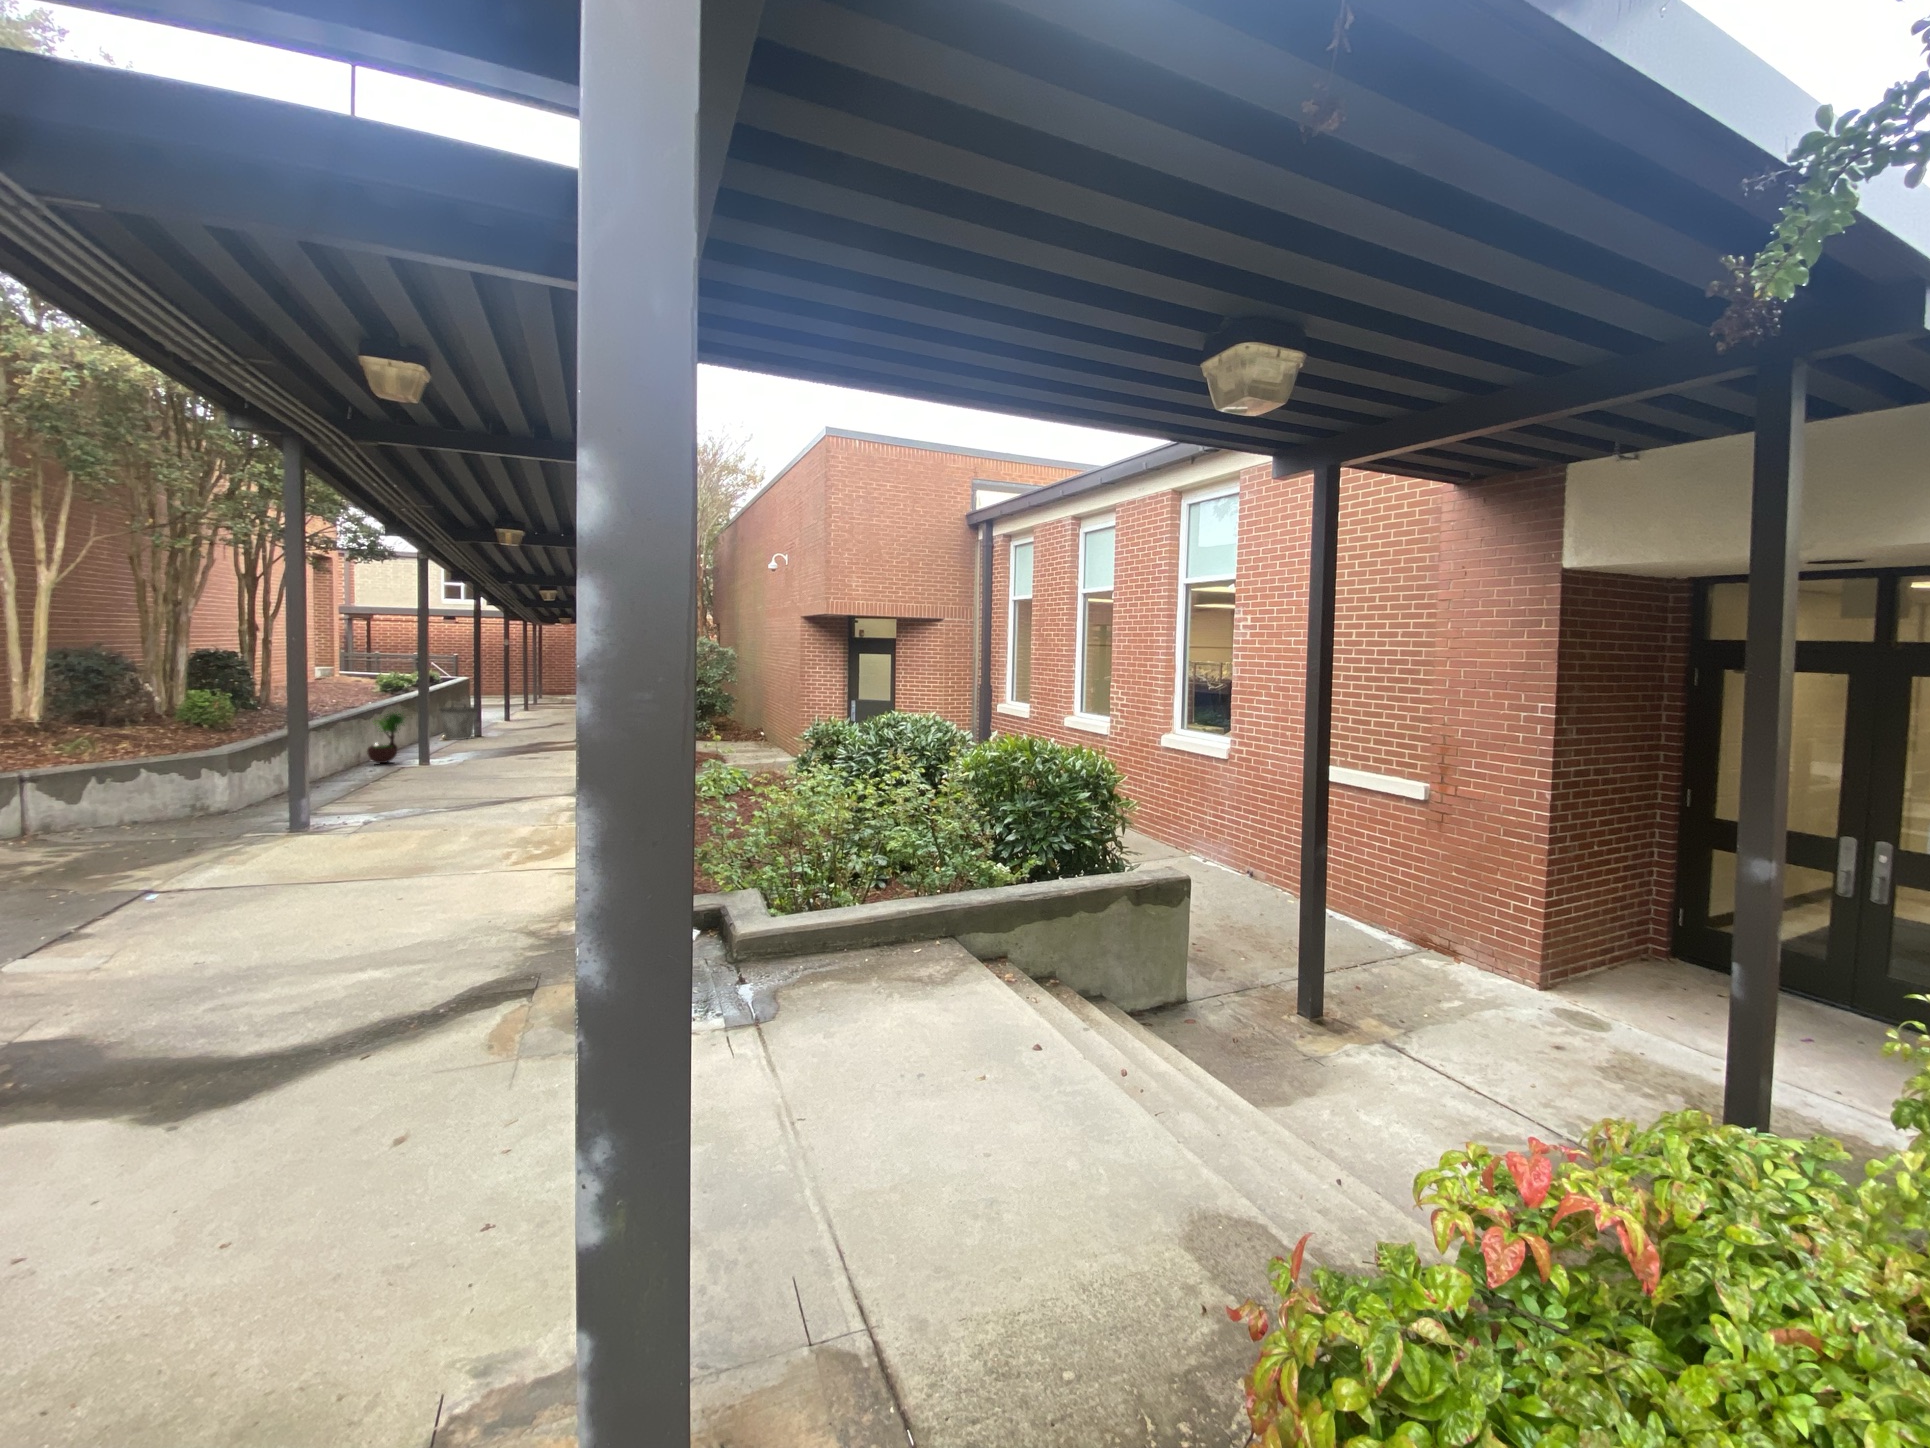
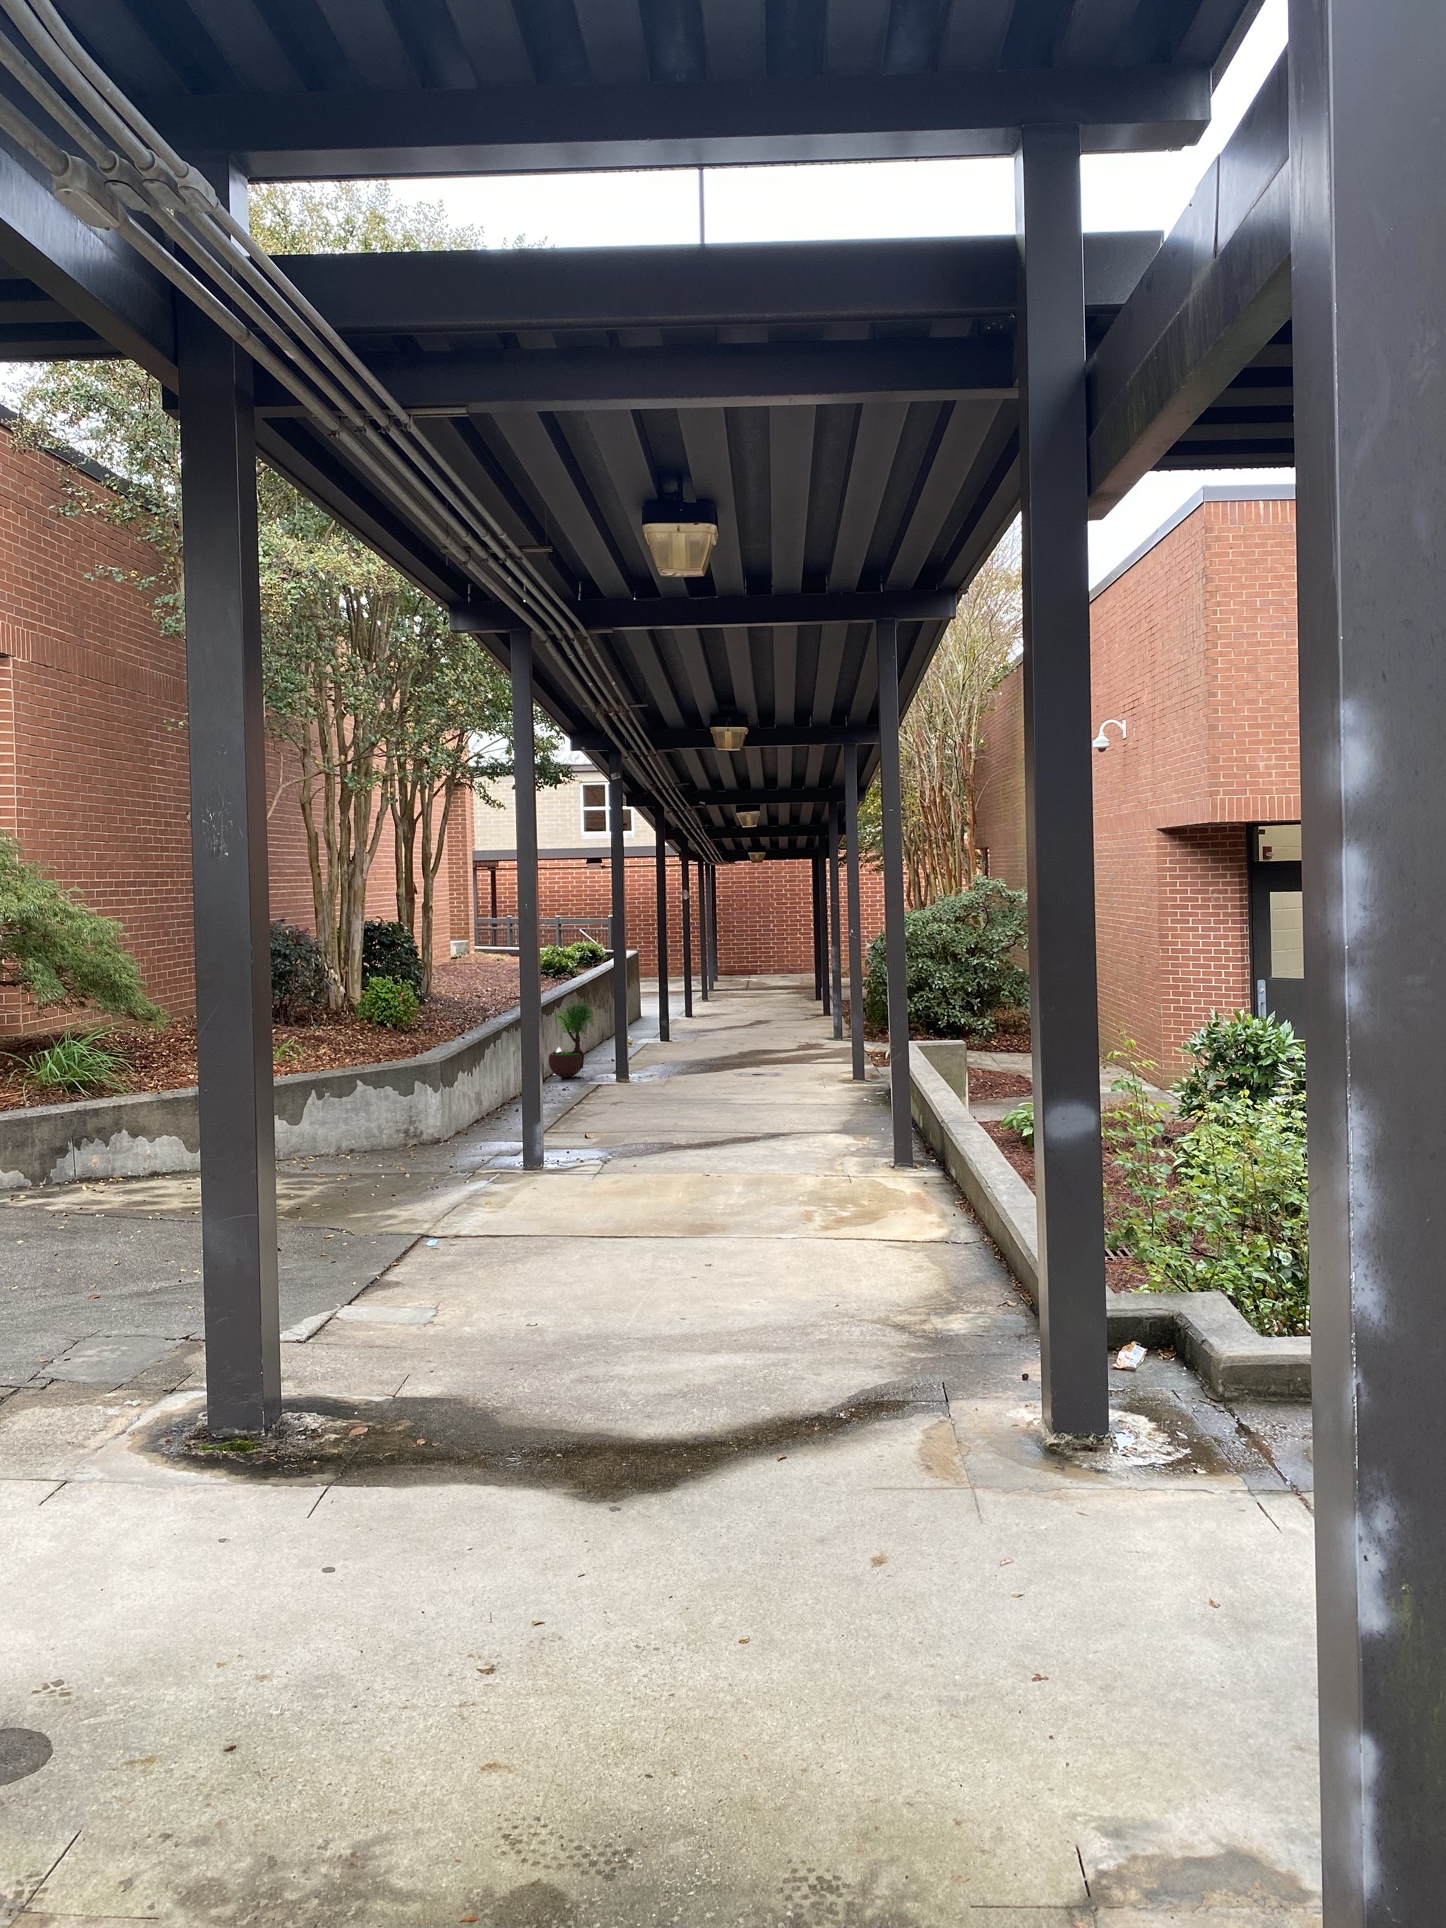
trash can: present [439,704,478,740] -> none [613,989,663,1044]

